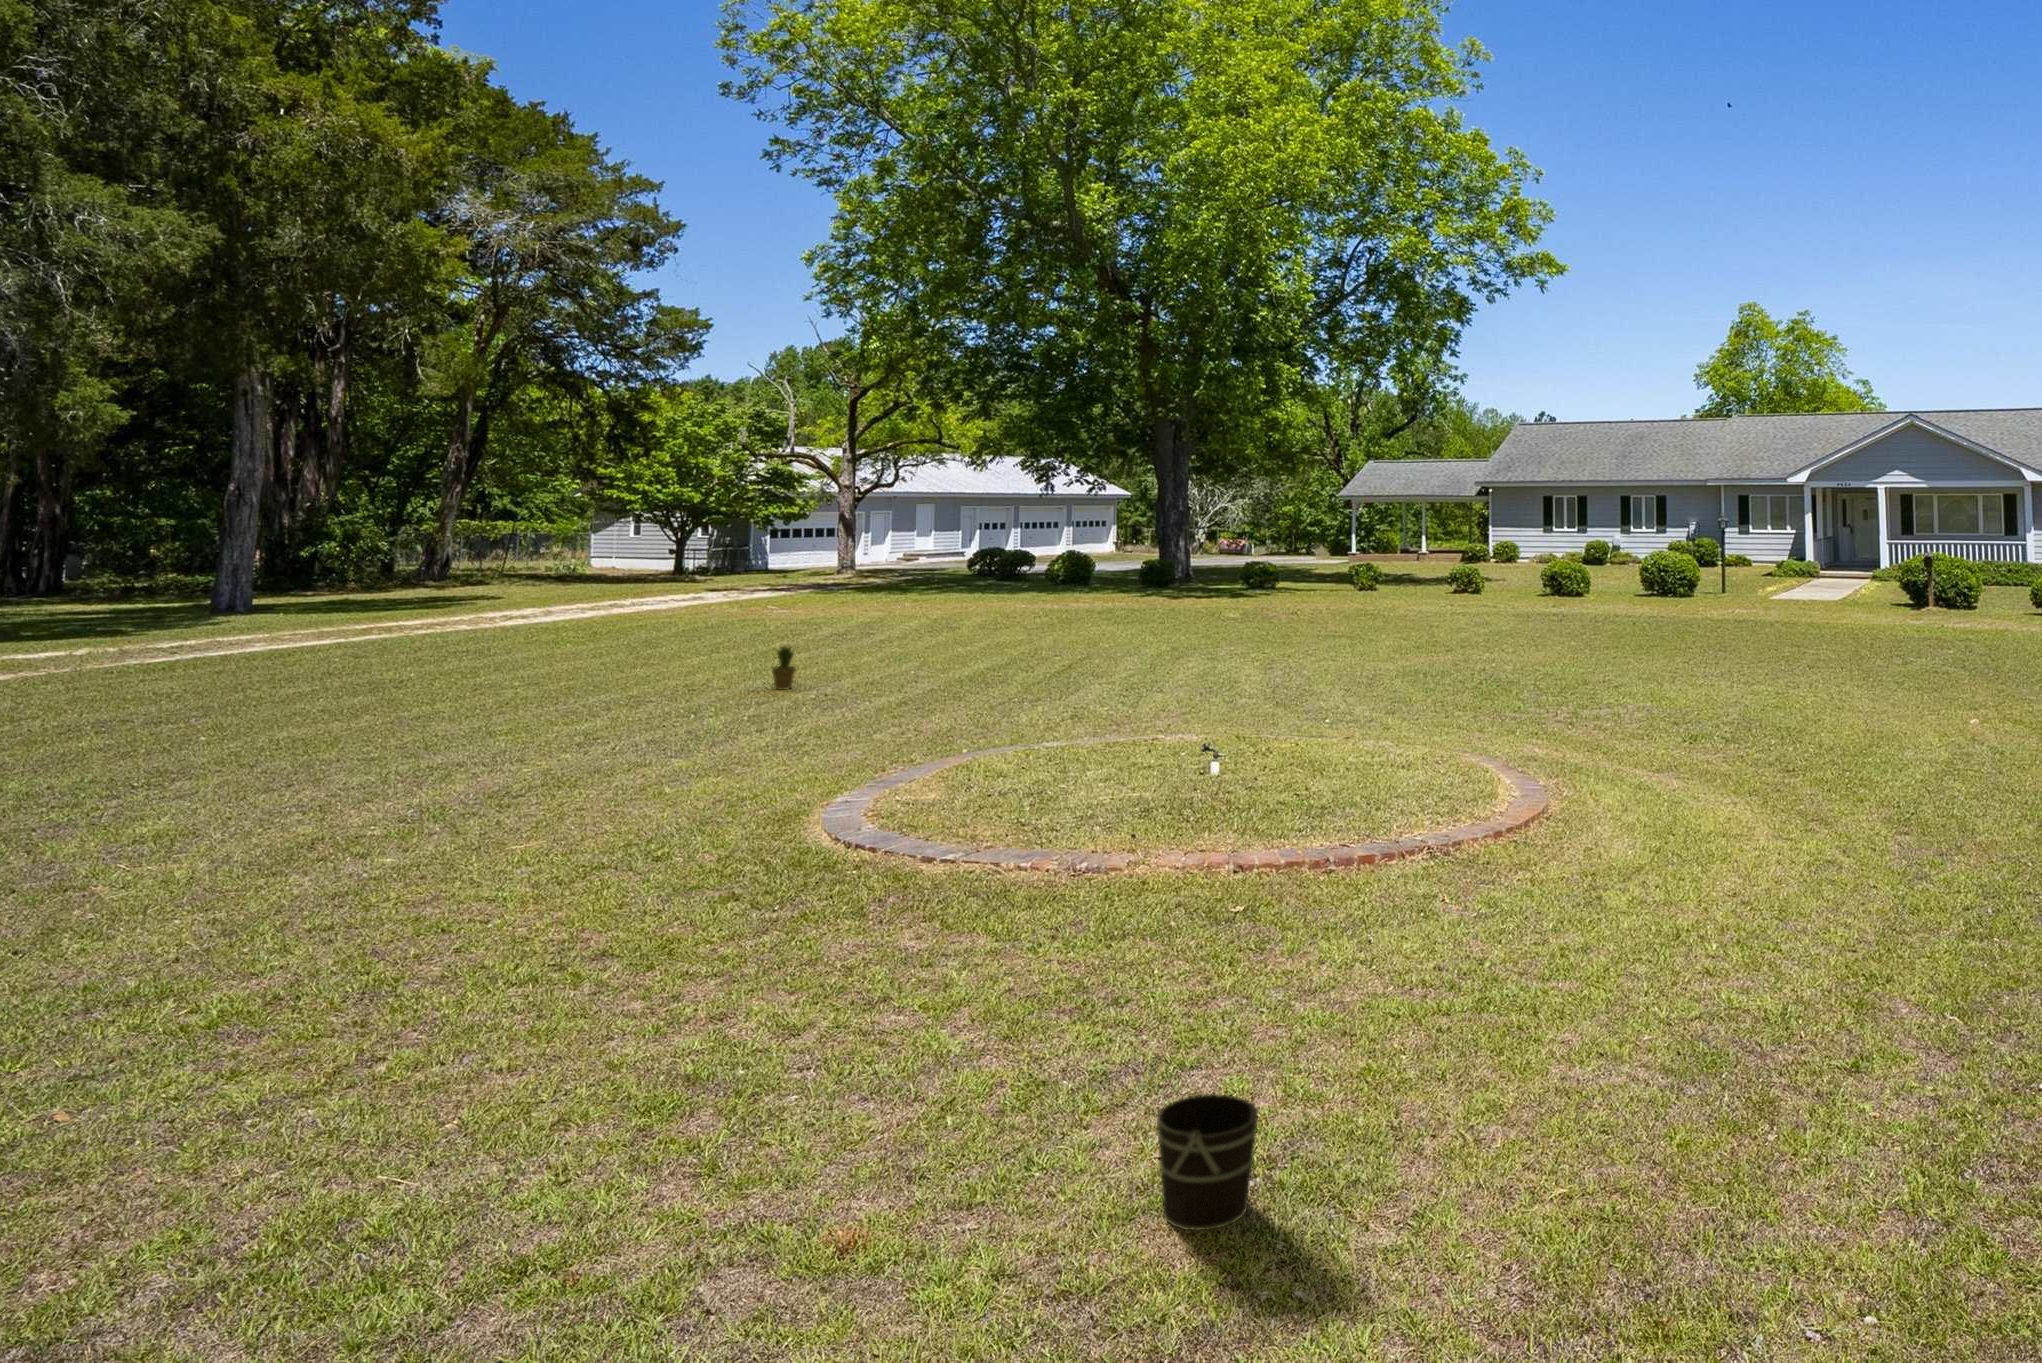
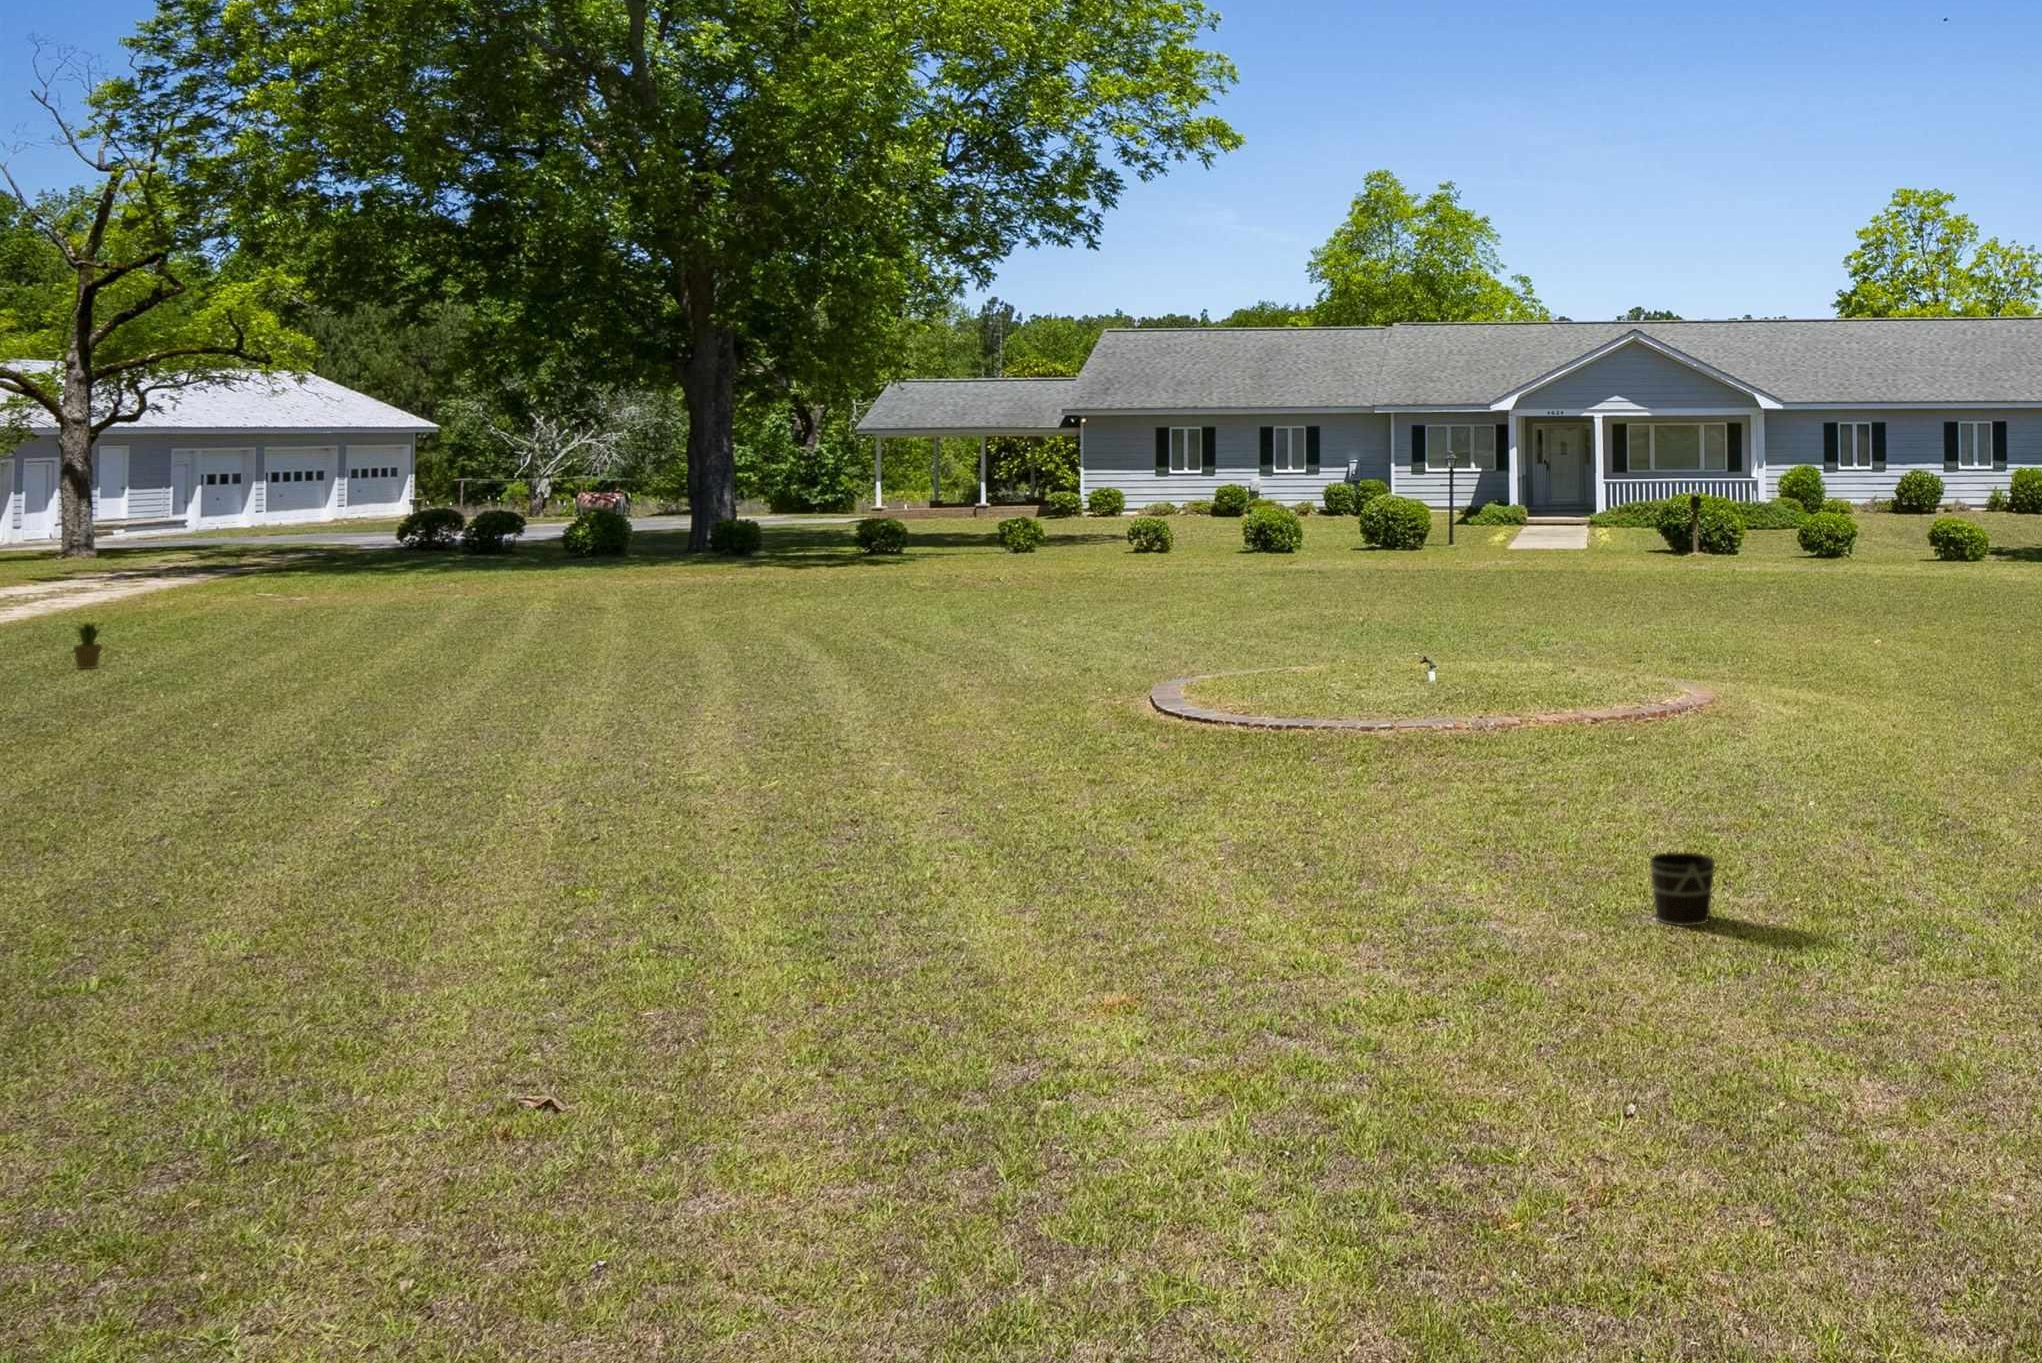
potted plant: present [772,646,796,690] -> present [73,623,102,669]

